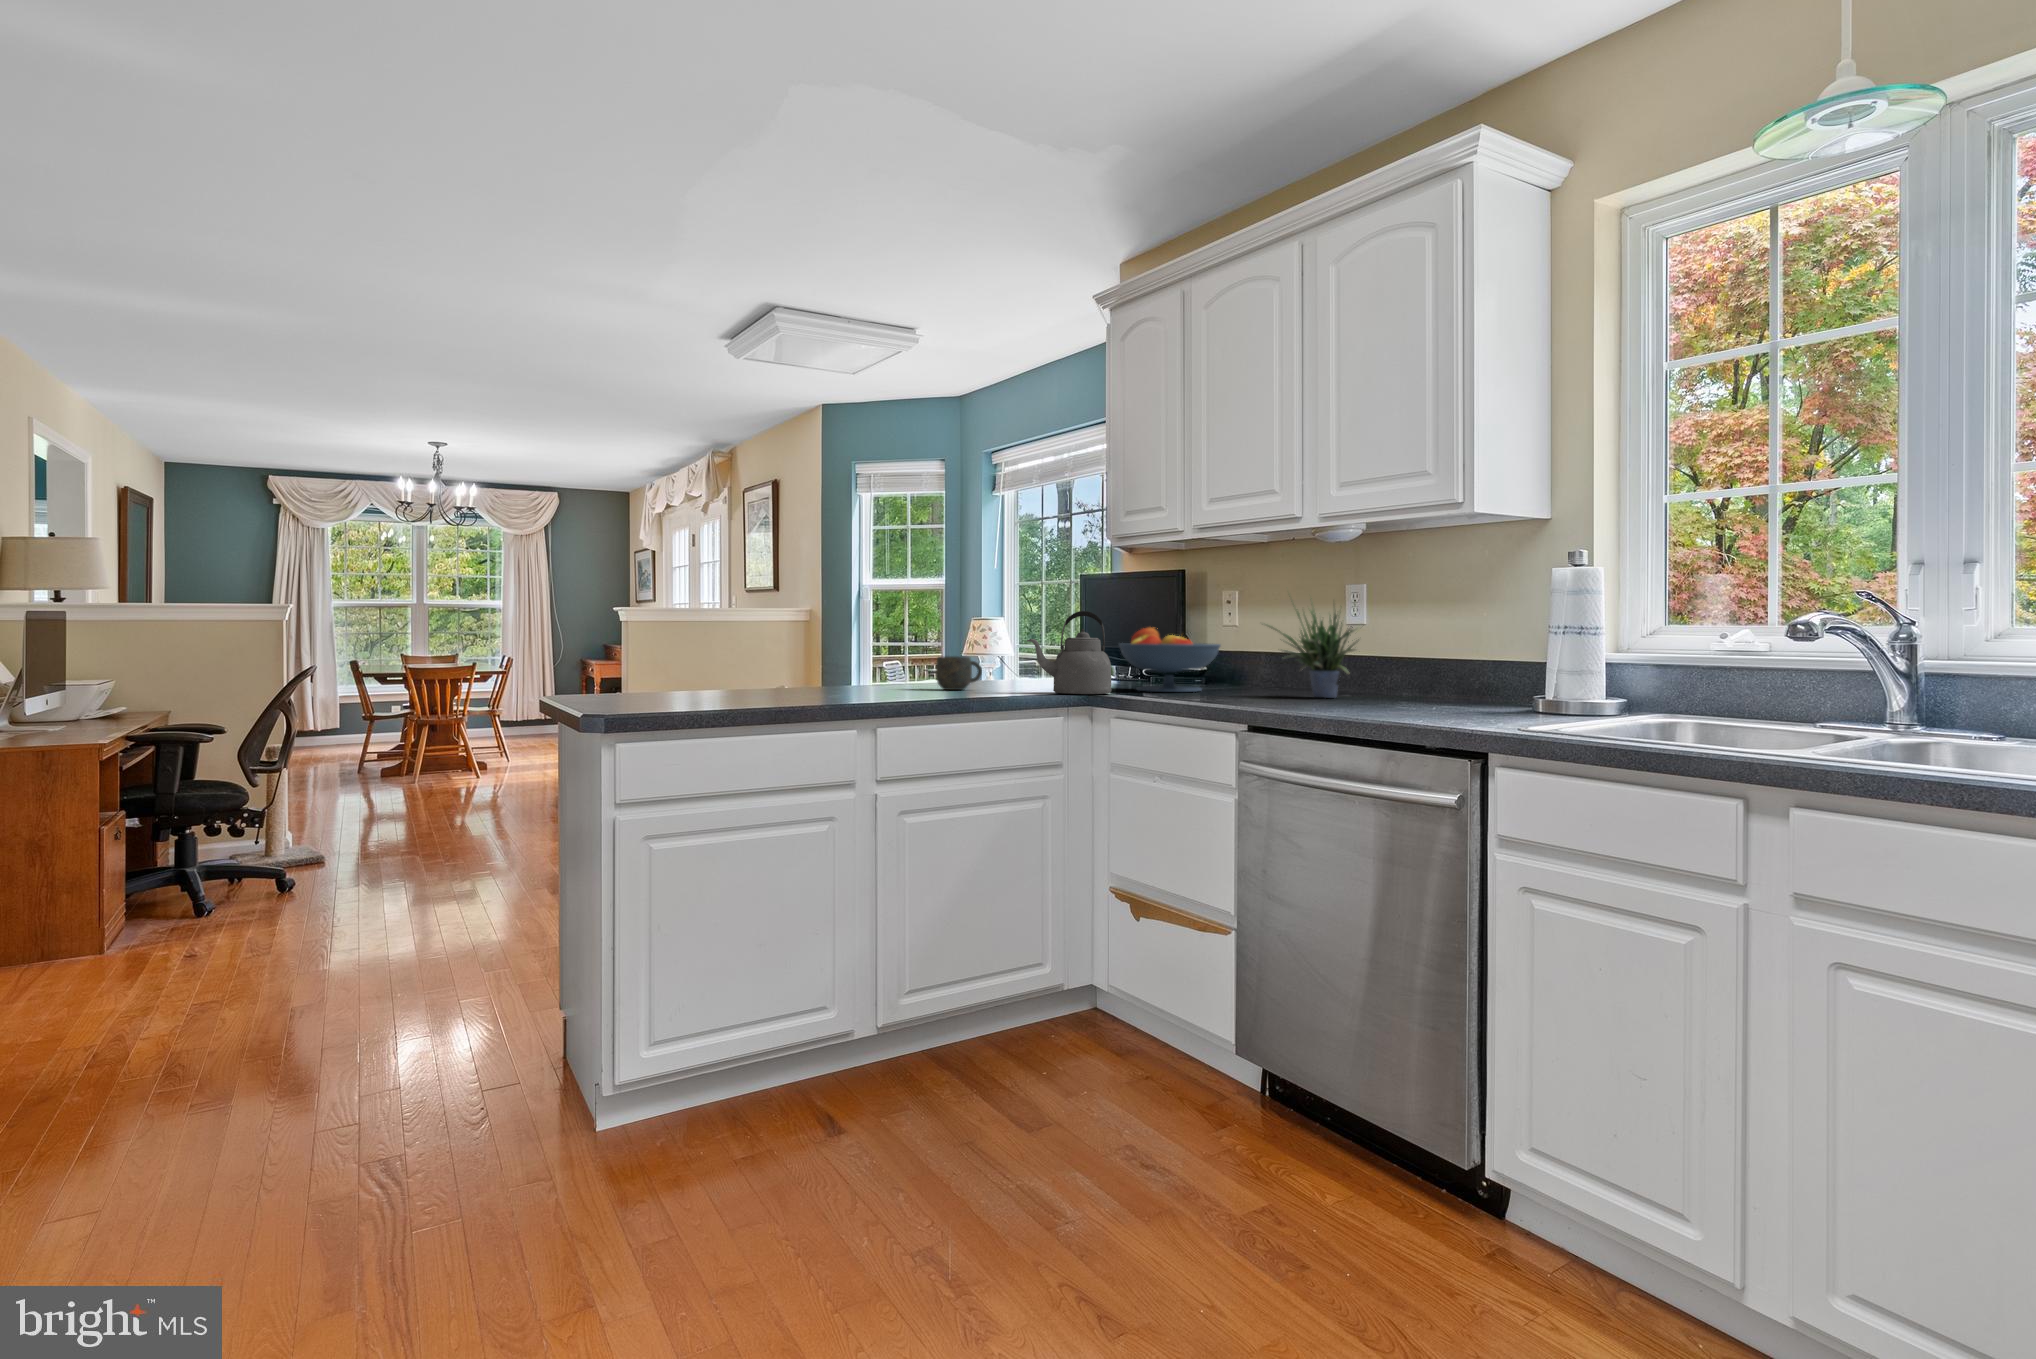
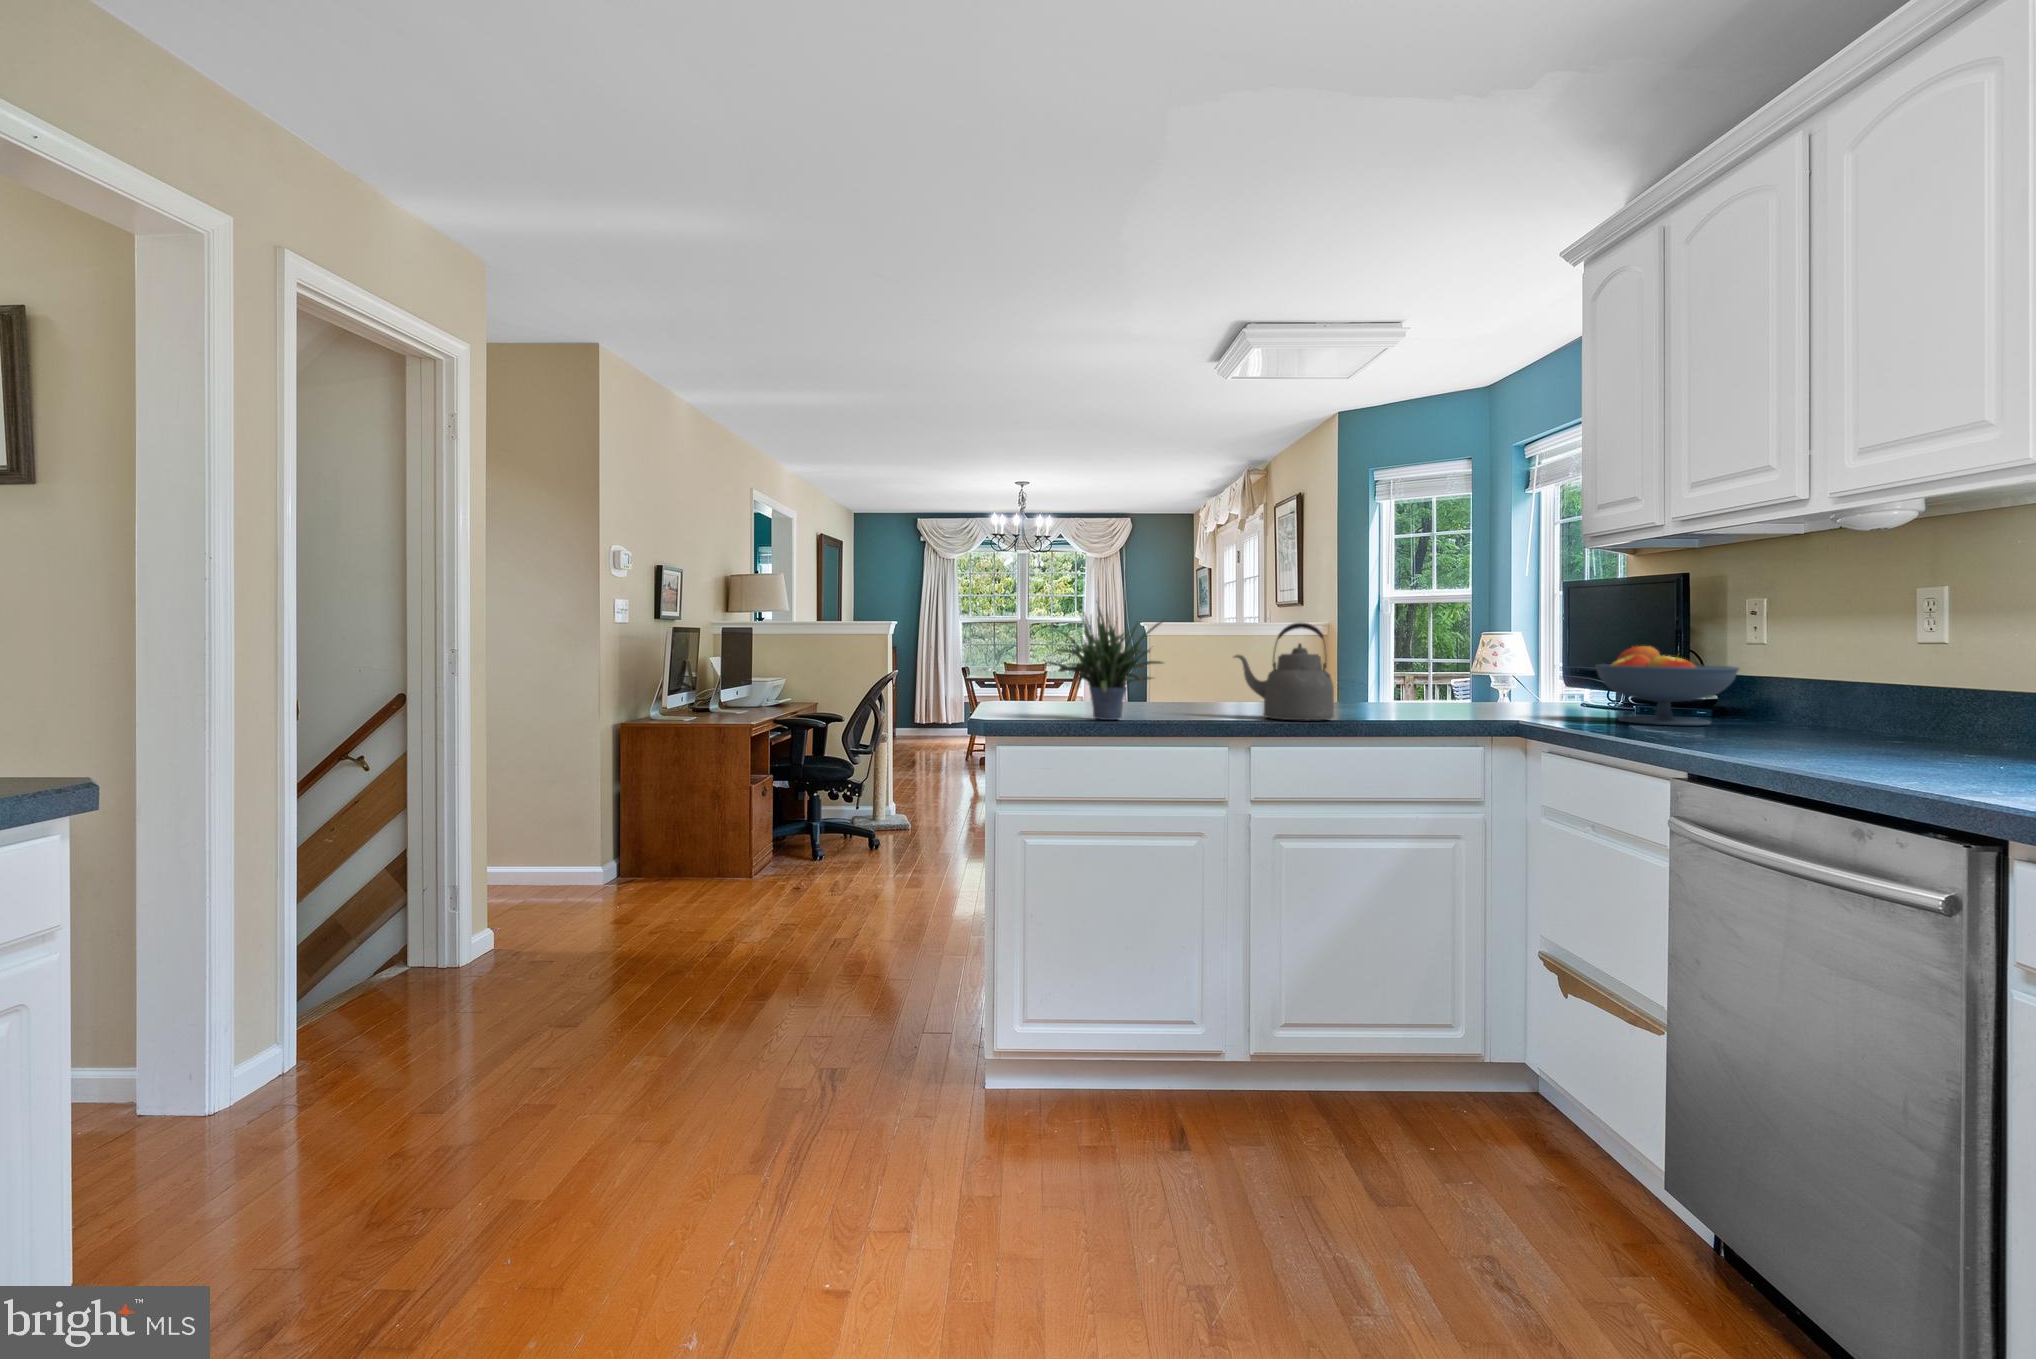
potted plant: present [1266,598,1359,698] -> present [1047,601,1165,720]
kettle: present [1027,611,1111,694] -> present [1234,623,1334,721]
mug: present [936,656,982,690] -> none [1369,676,1422,712]

